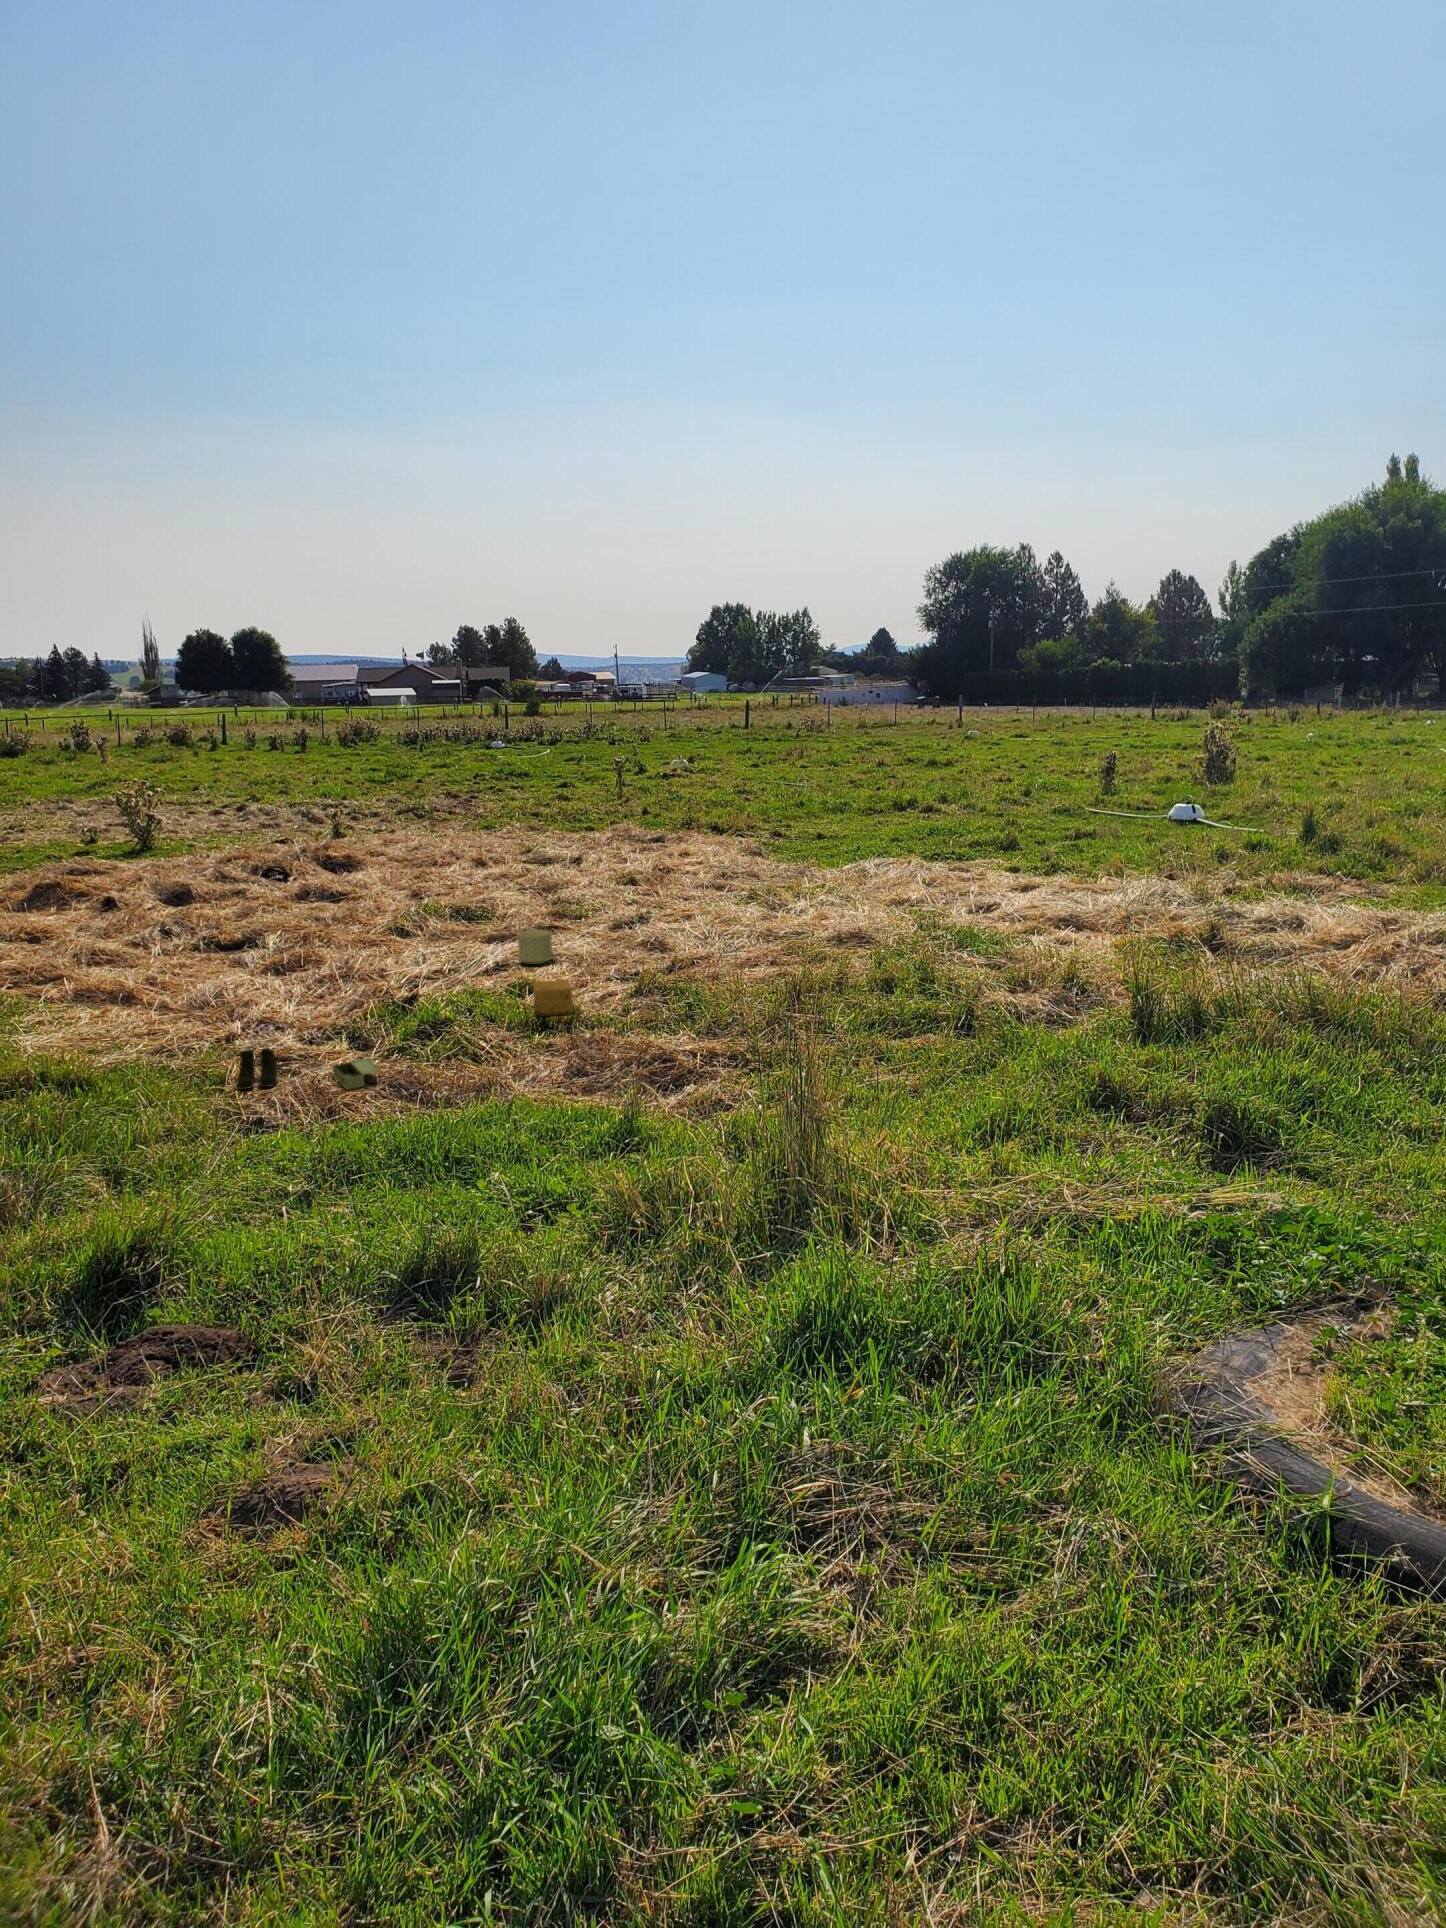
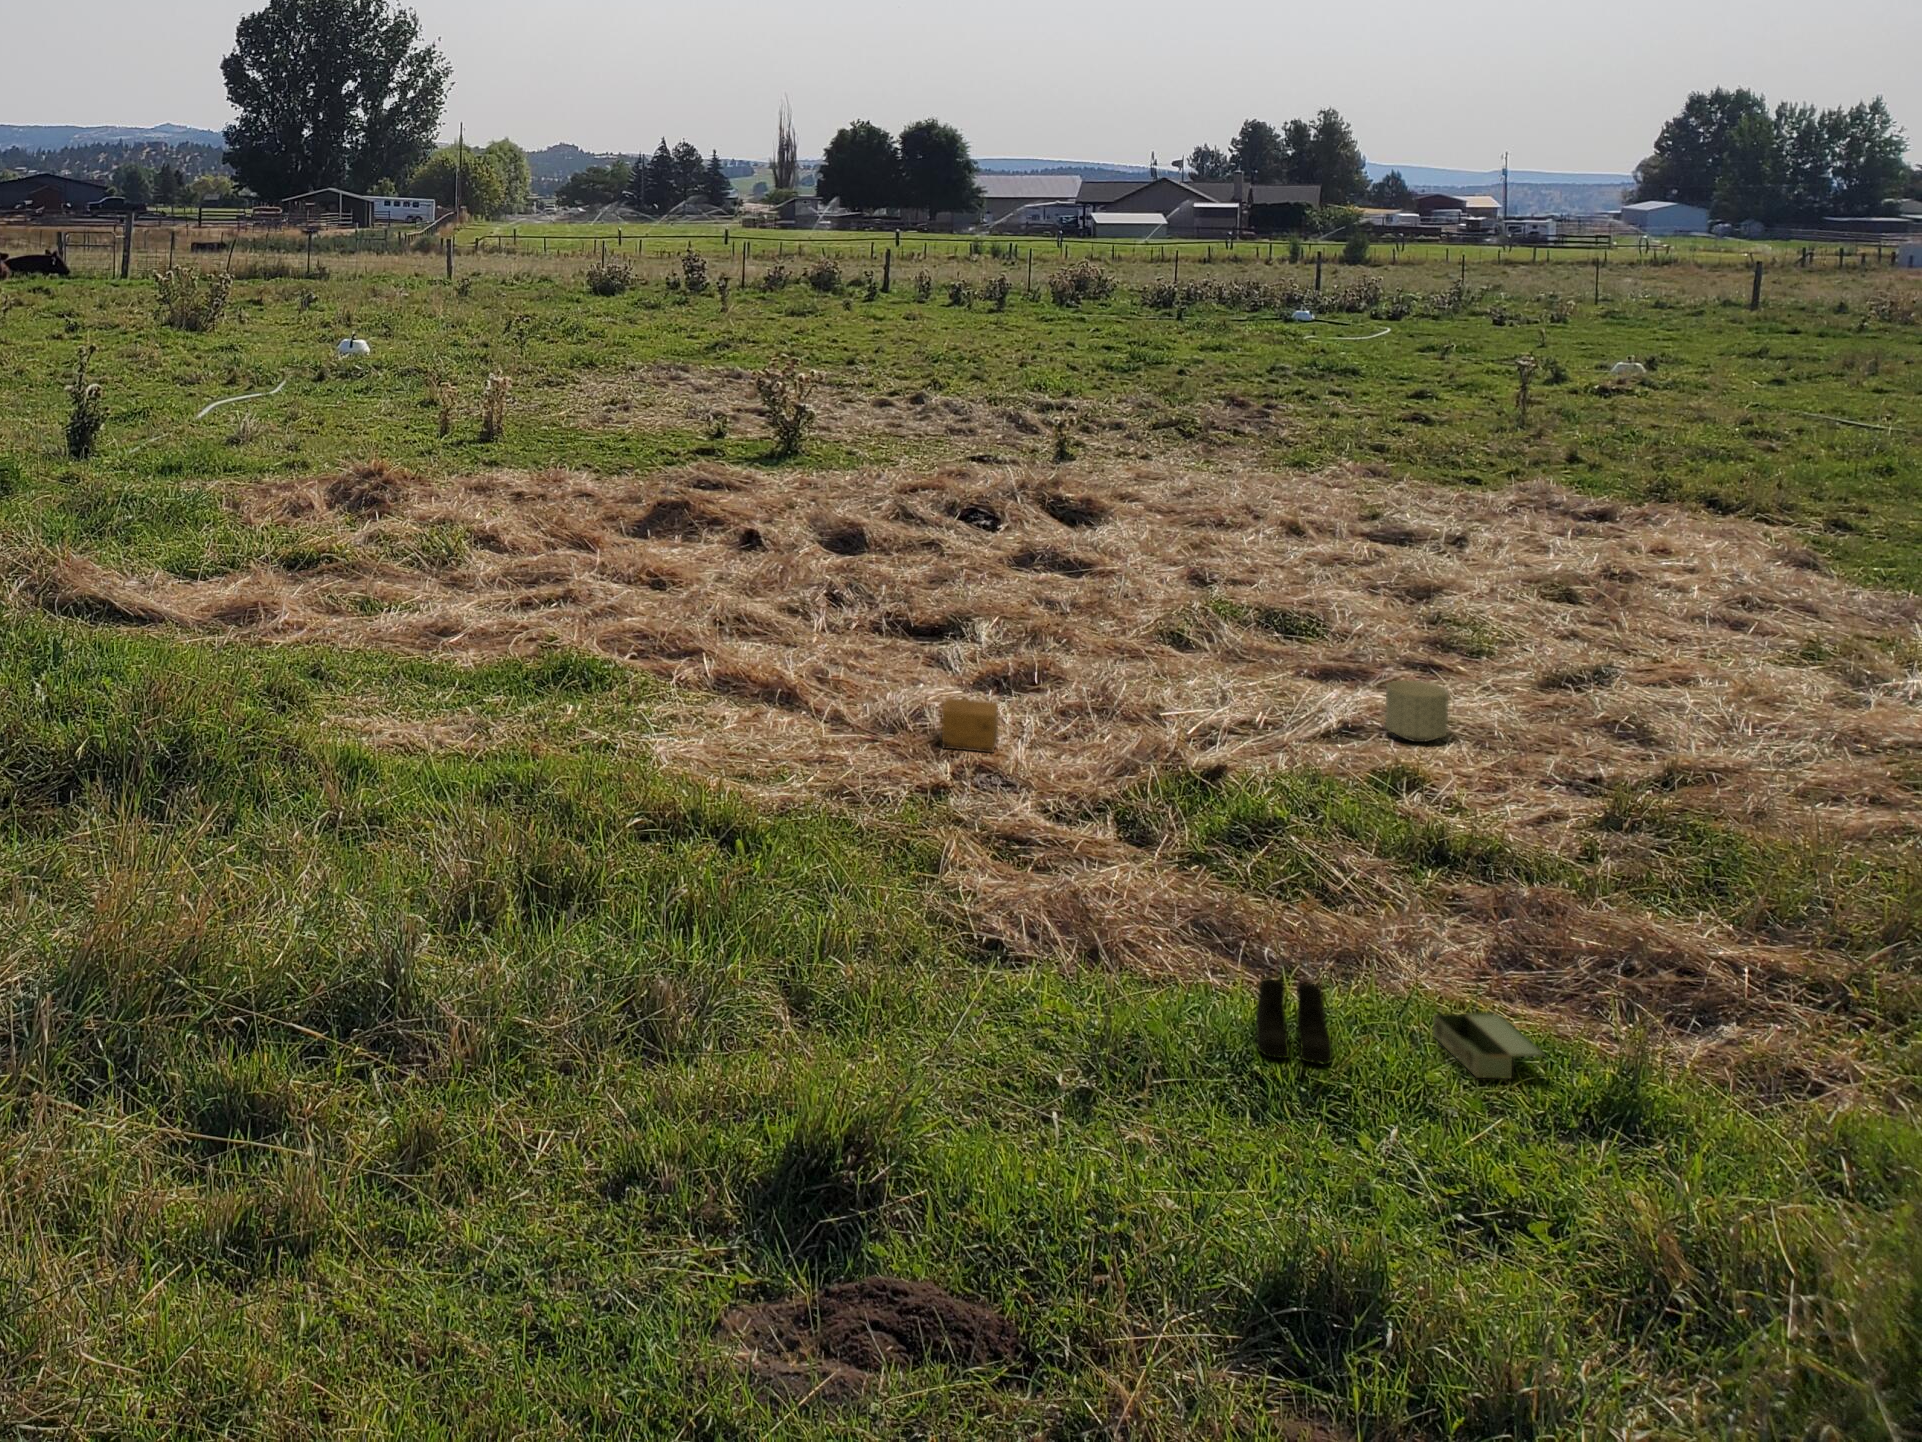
cardboard box: present [533,980,573,1017] -> present [942,698,998,753]
boots: present [237,1048,277,1090] -> present [1256,977,1332,1064]
toolbox: present [333,1058,380,1090] -> present [1433,1012,1545,1079]

